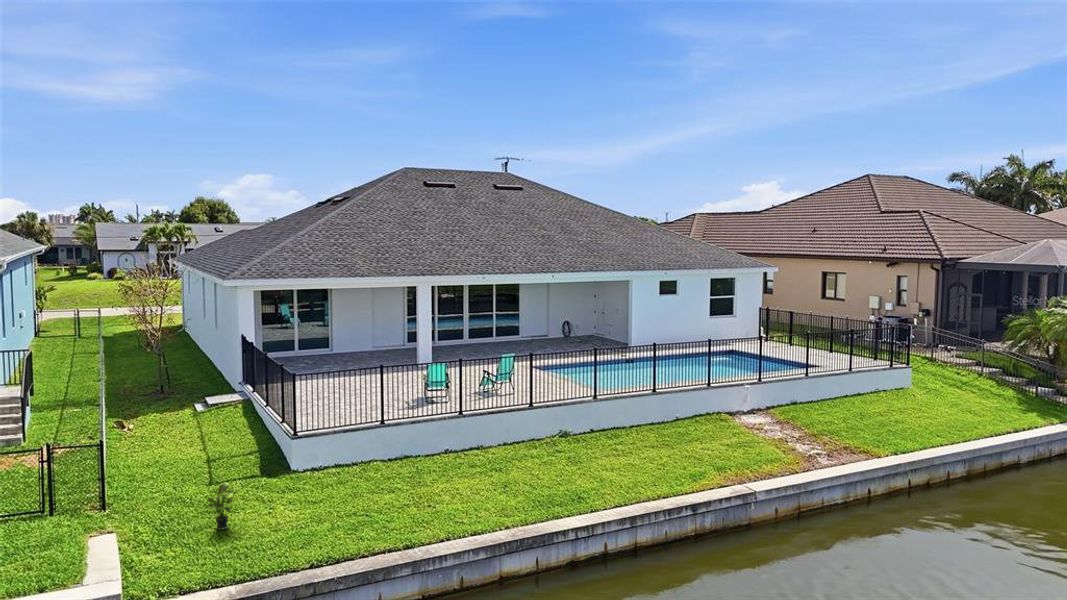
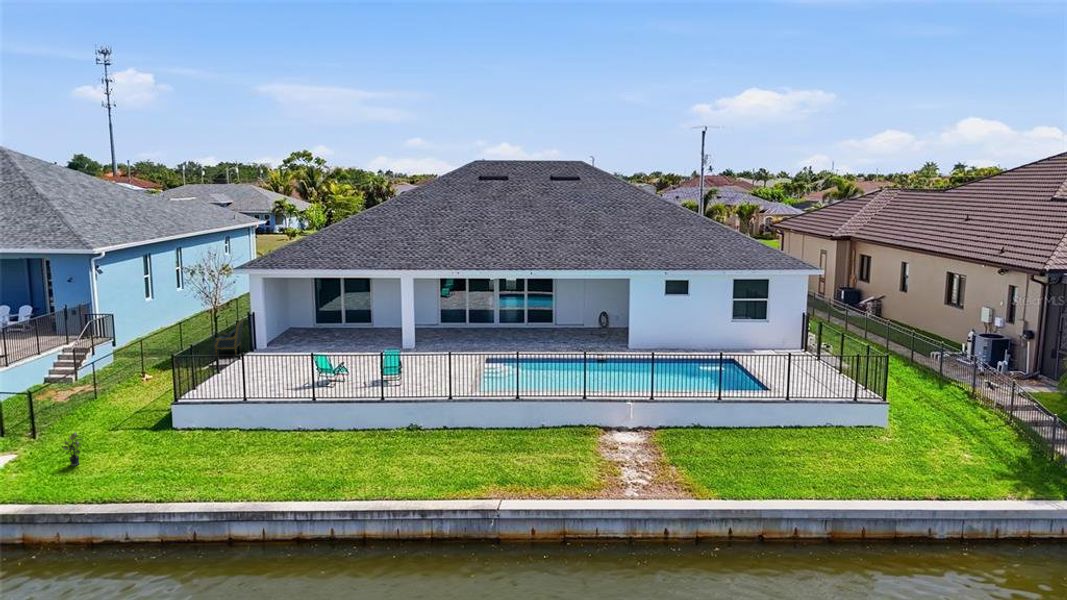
armchair: none [196,342,233,393] -> present [214,318,243,356]

